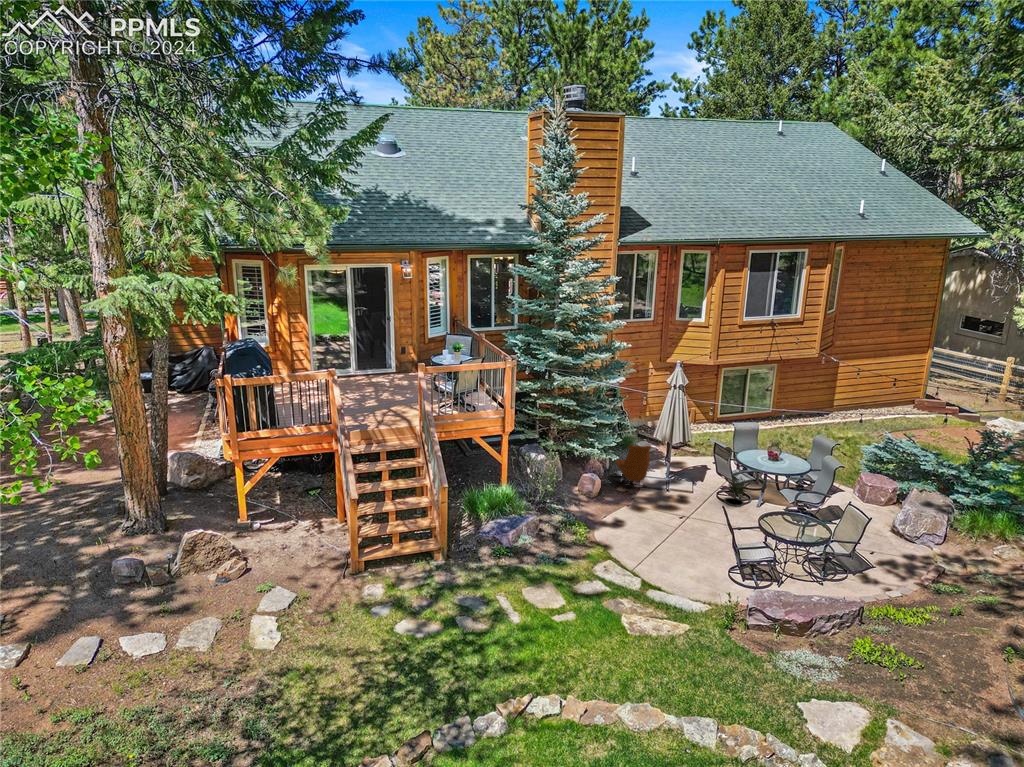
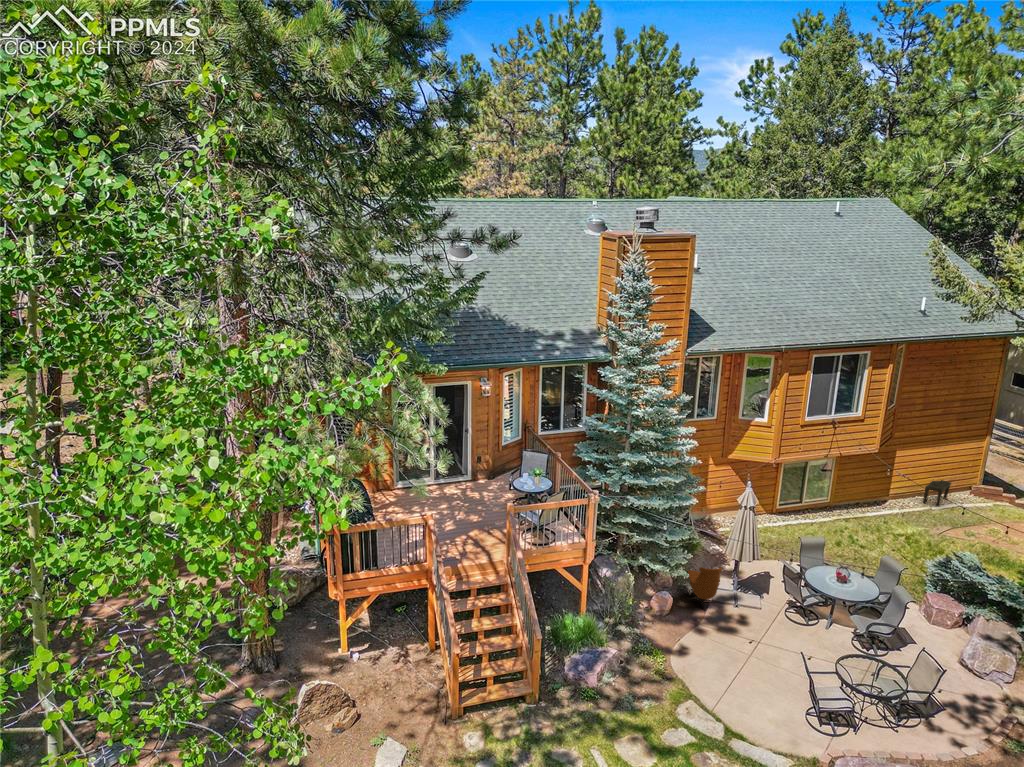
bench: none [863,393,892,419] -> present [923,480,951,507]
potted tree: present [724,474,745,506] -> none [792,593,816,628]

